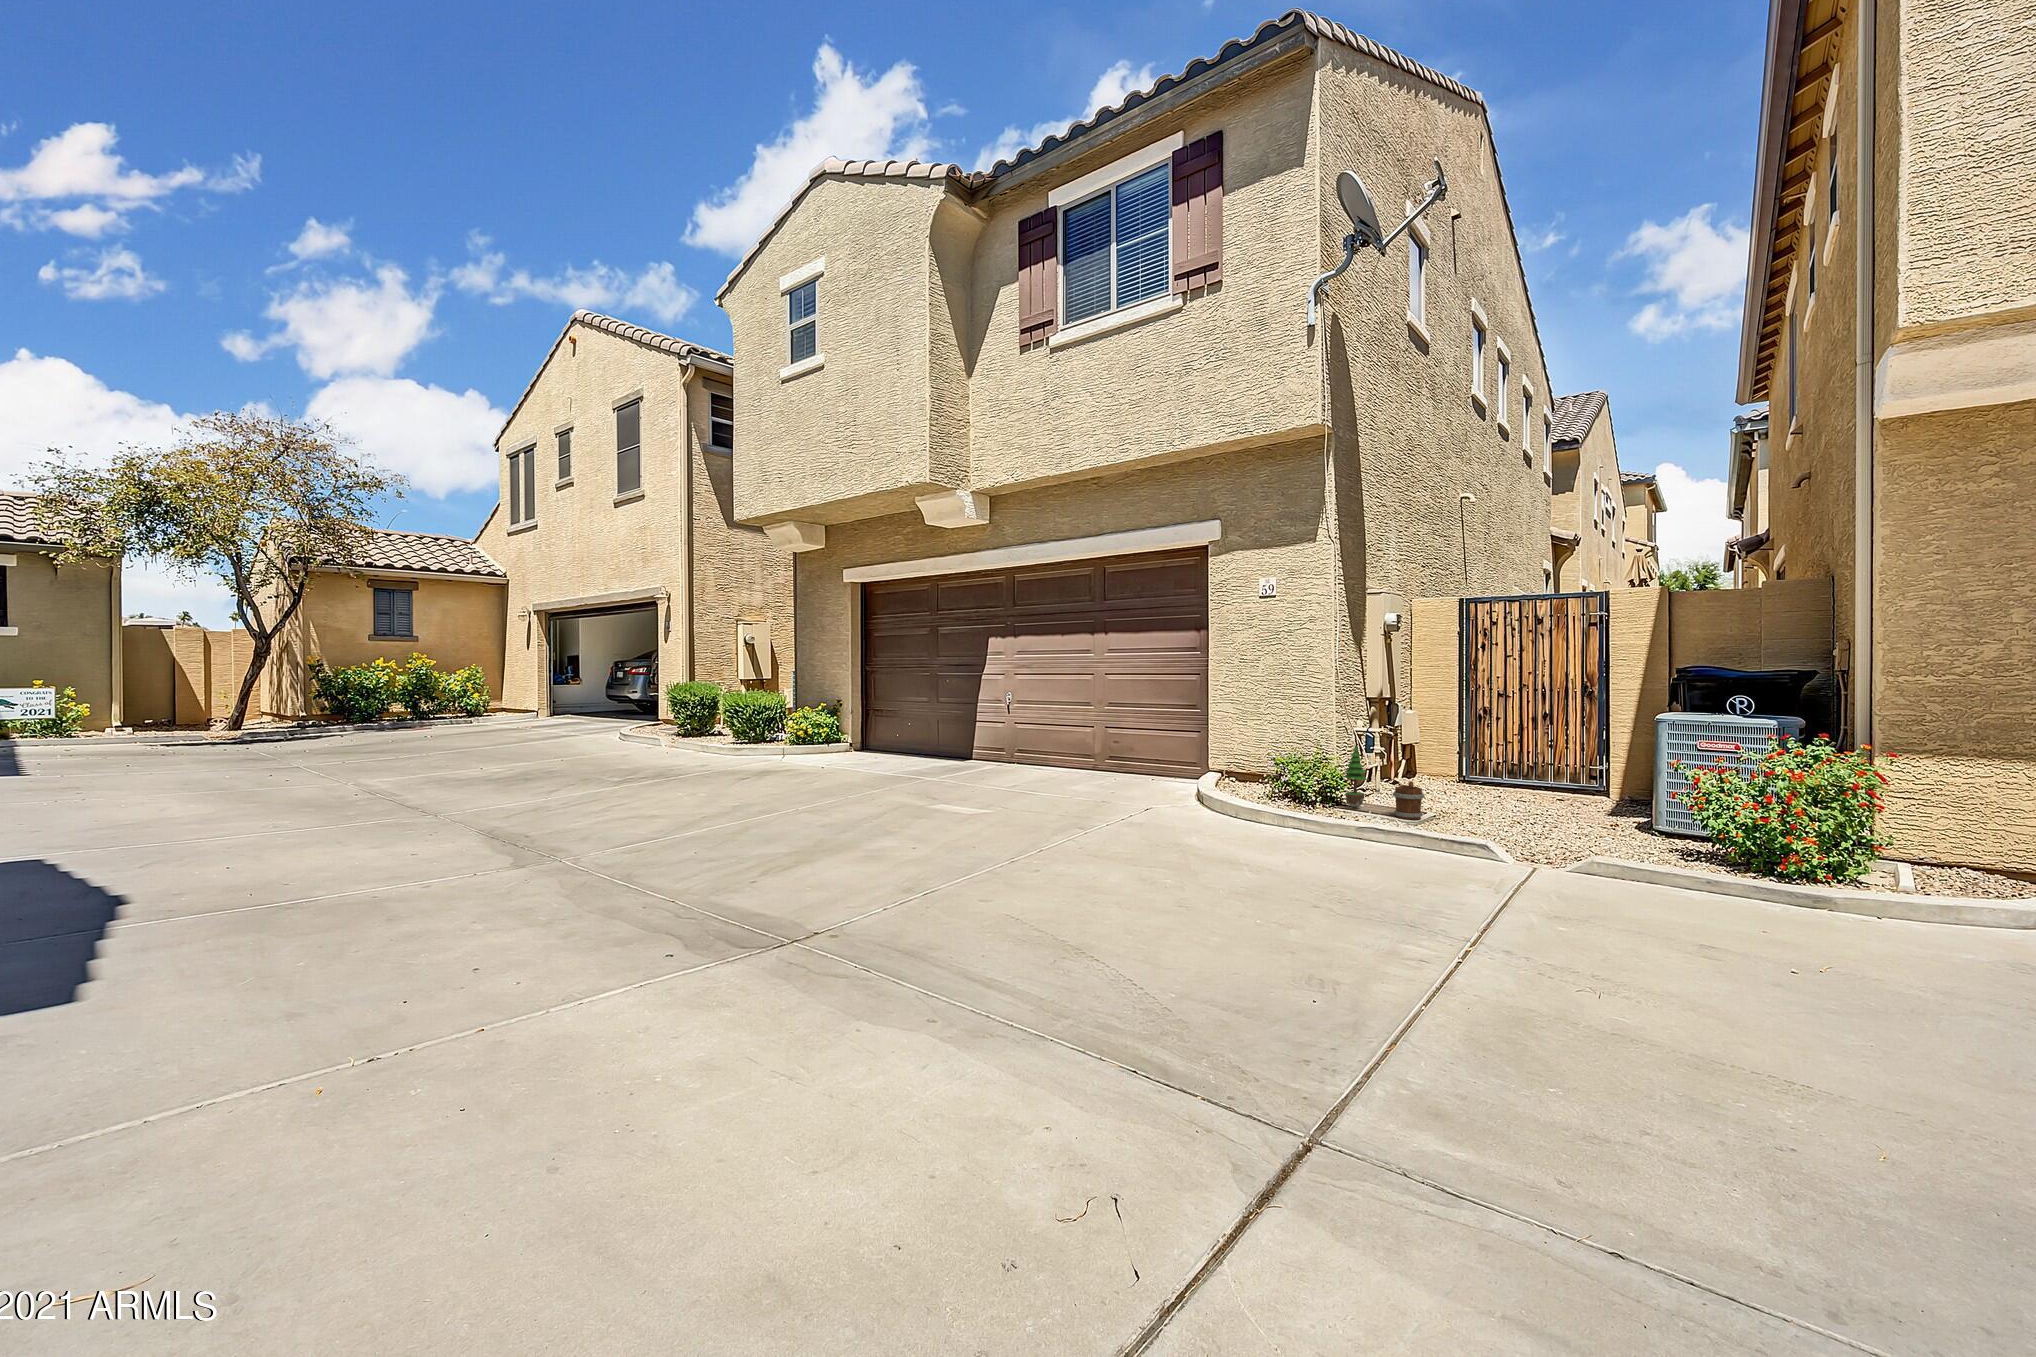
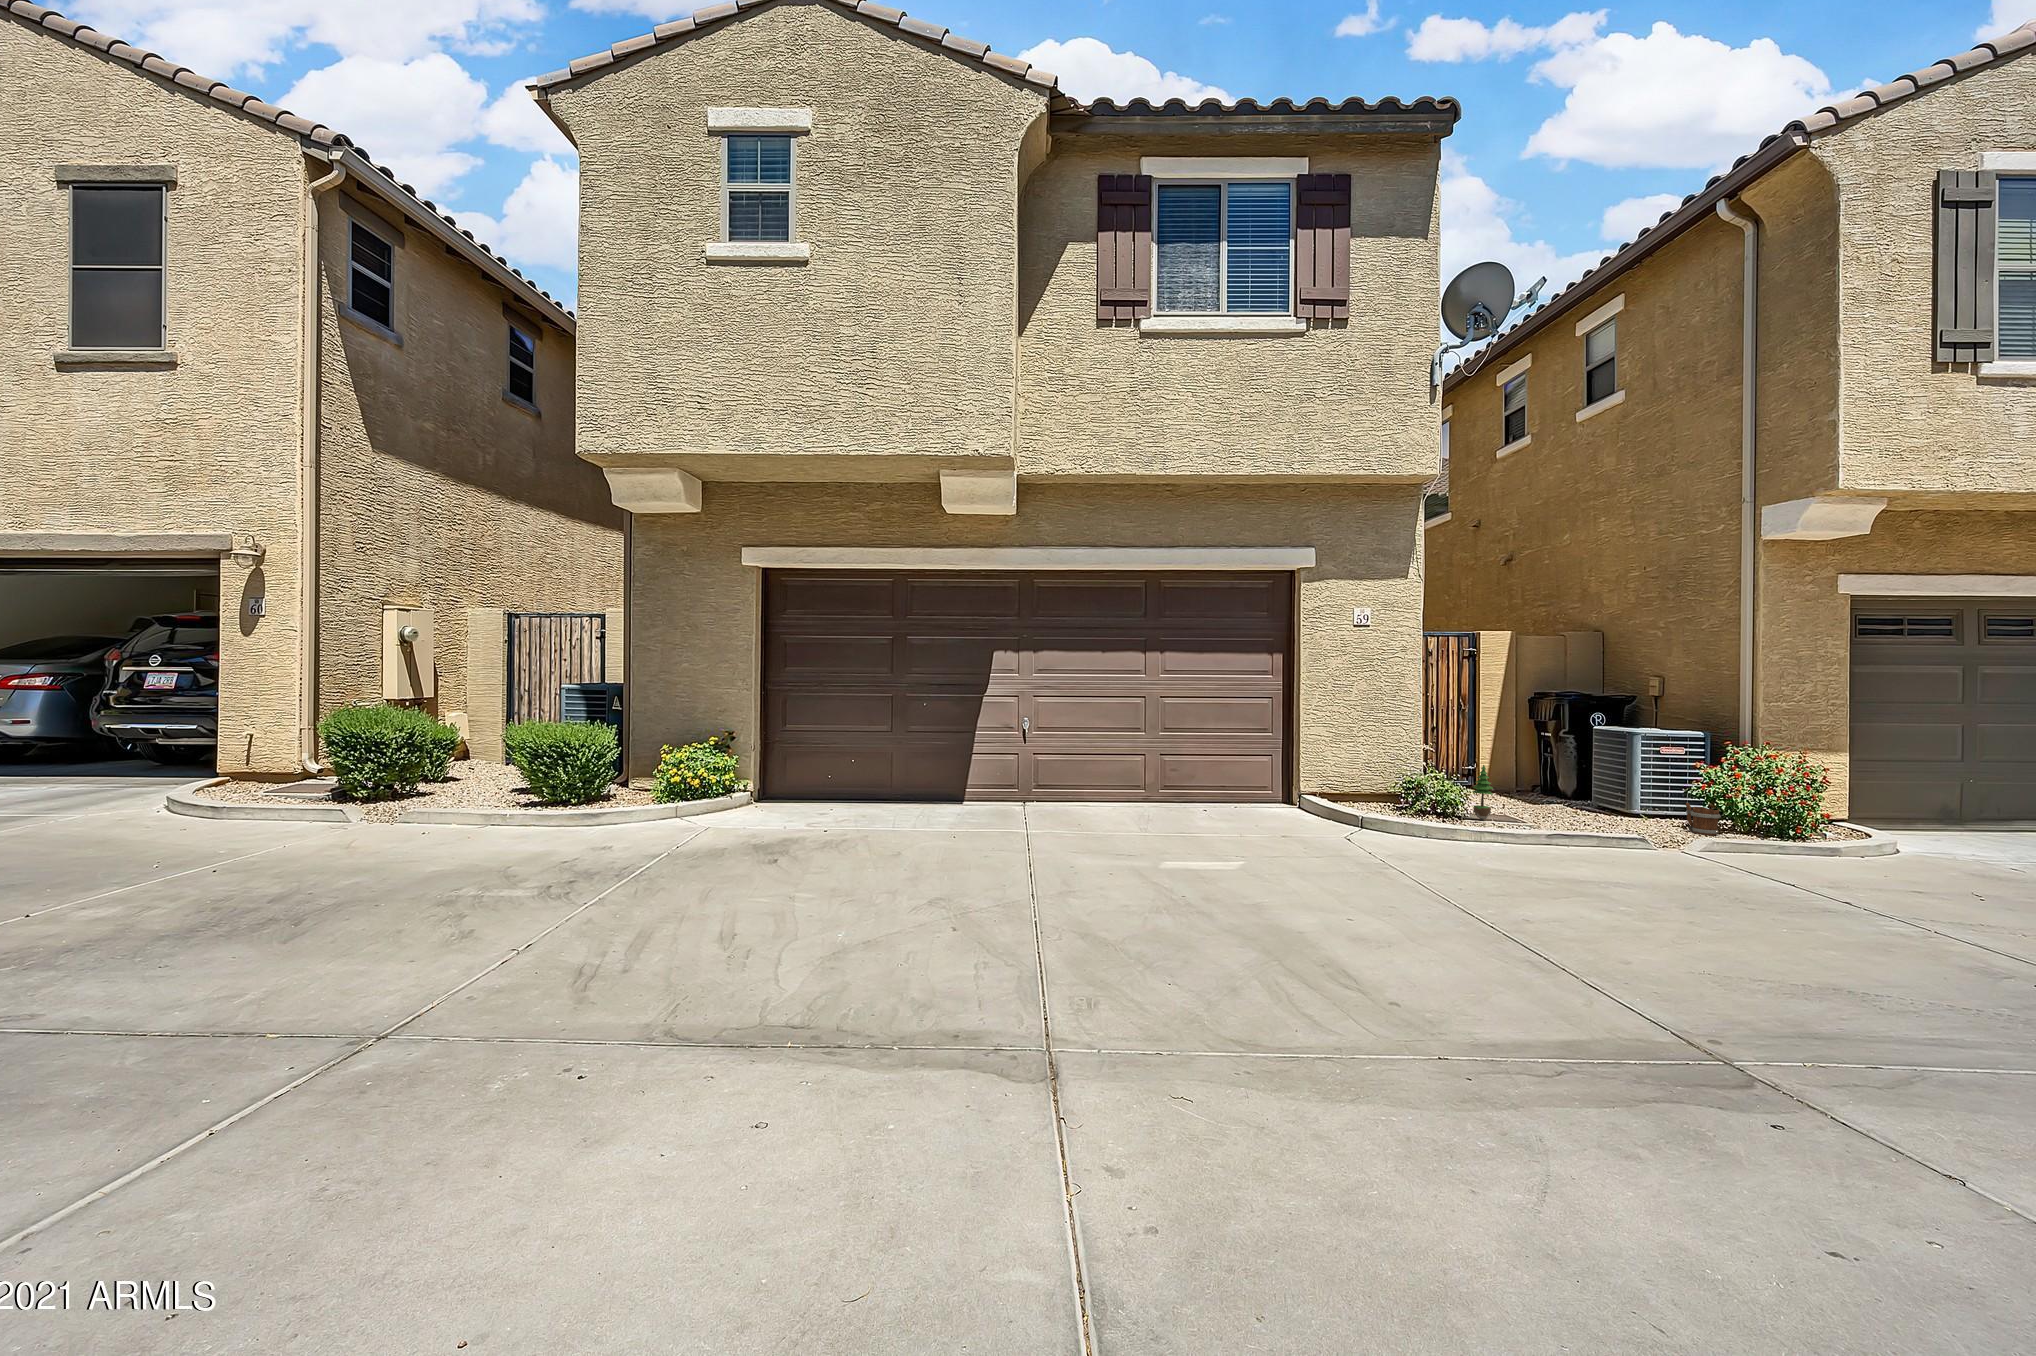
bucket: present [1393,781,1425,820] -> present [1685,803,1721,836]

